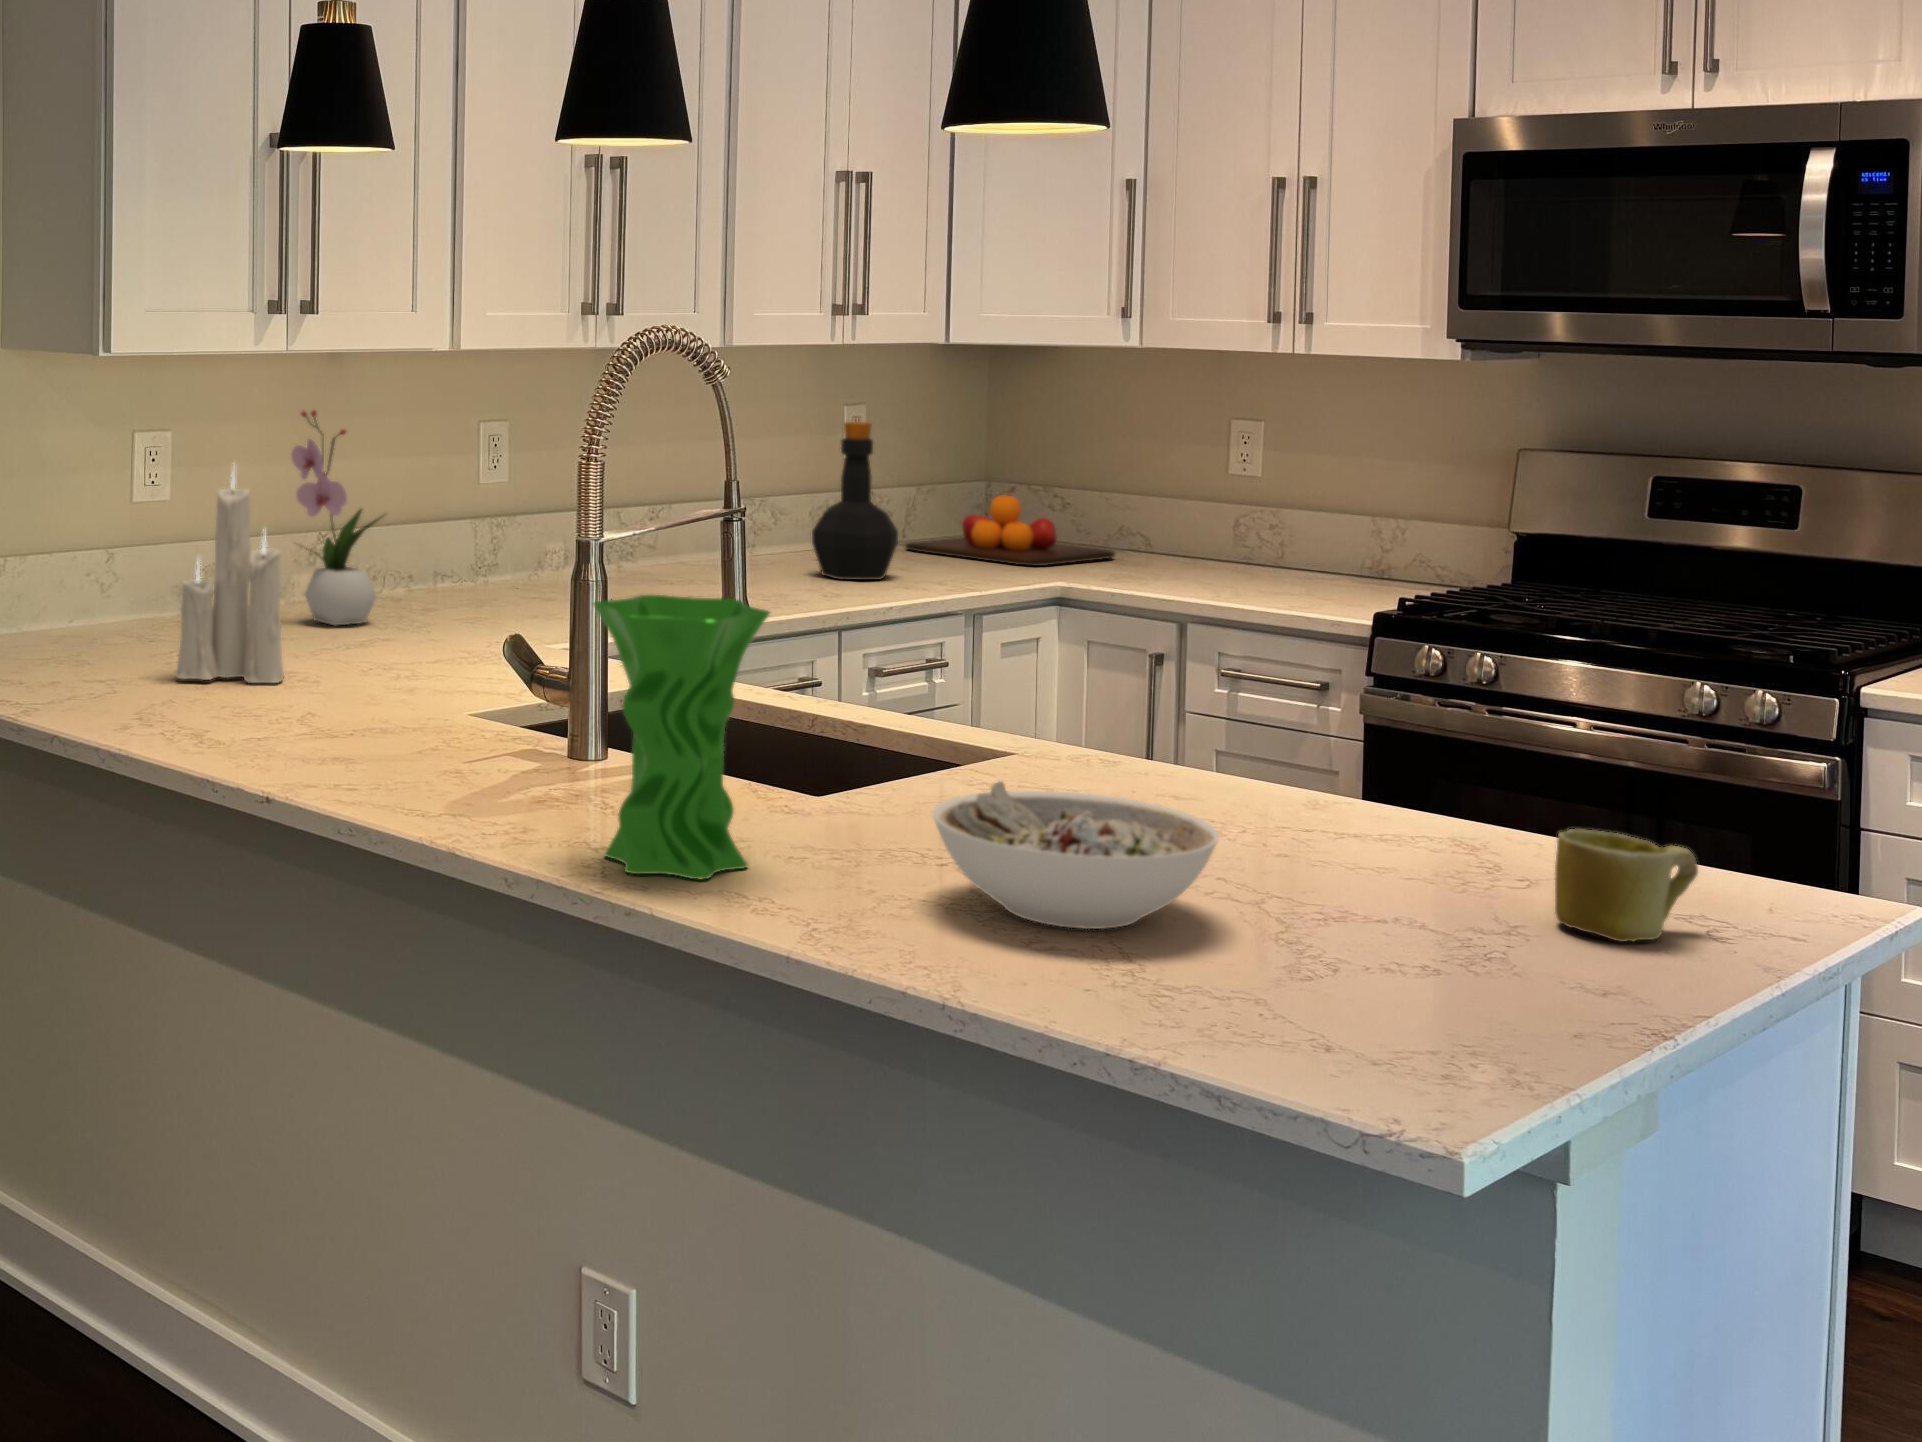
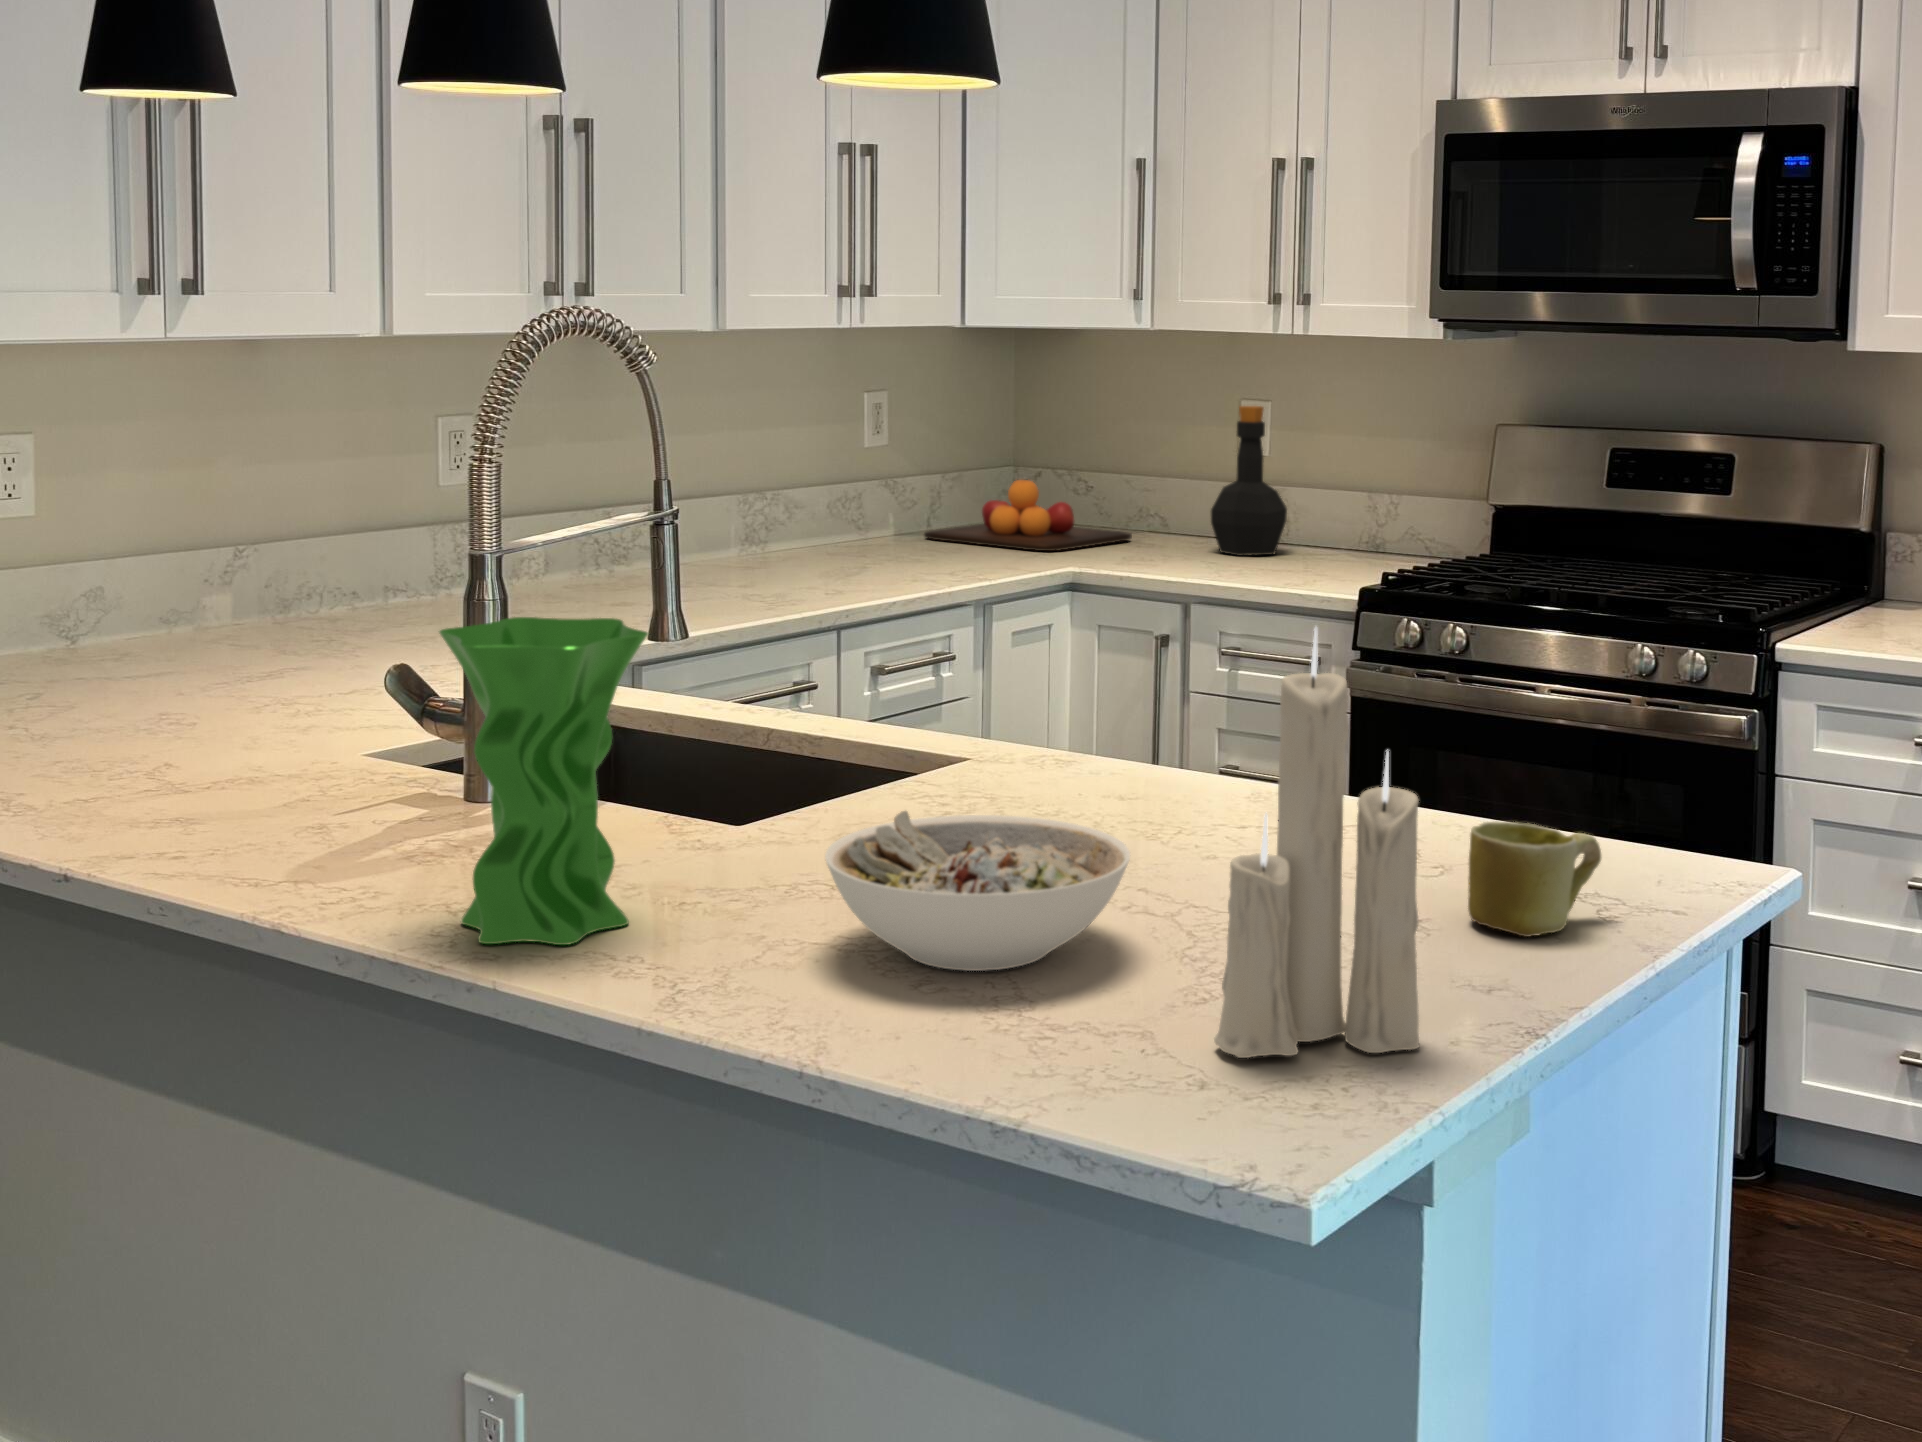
flower arrangement: present [291,410,382,625] -> none [192,405,313,651]
bottle: present [812,422,898,580] -> present [1211,406,1287,556]
candle: present [176,473,284,683] -> present [1214,627,1419,1058]

